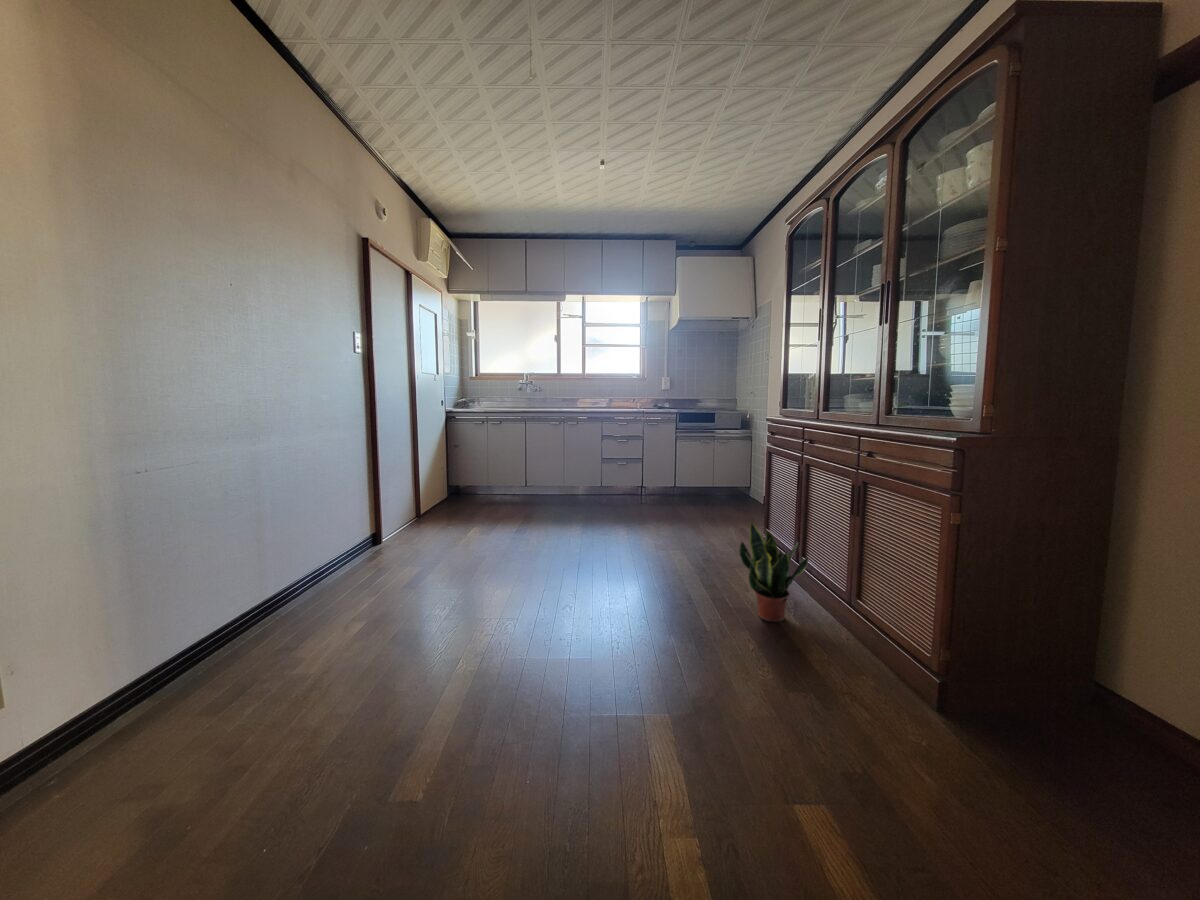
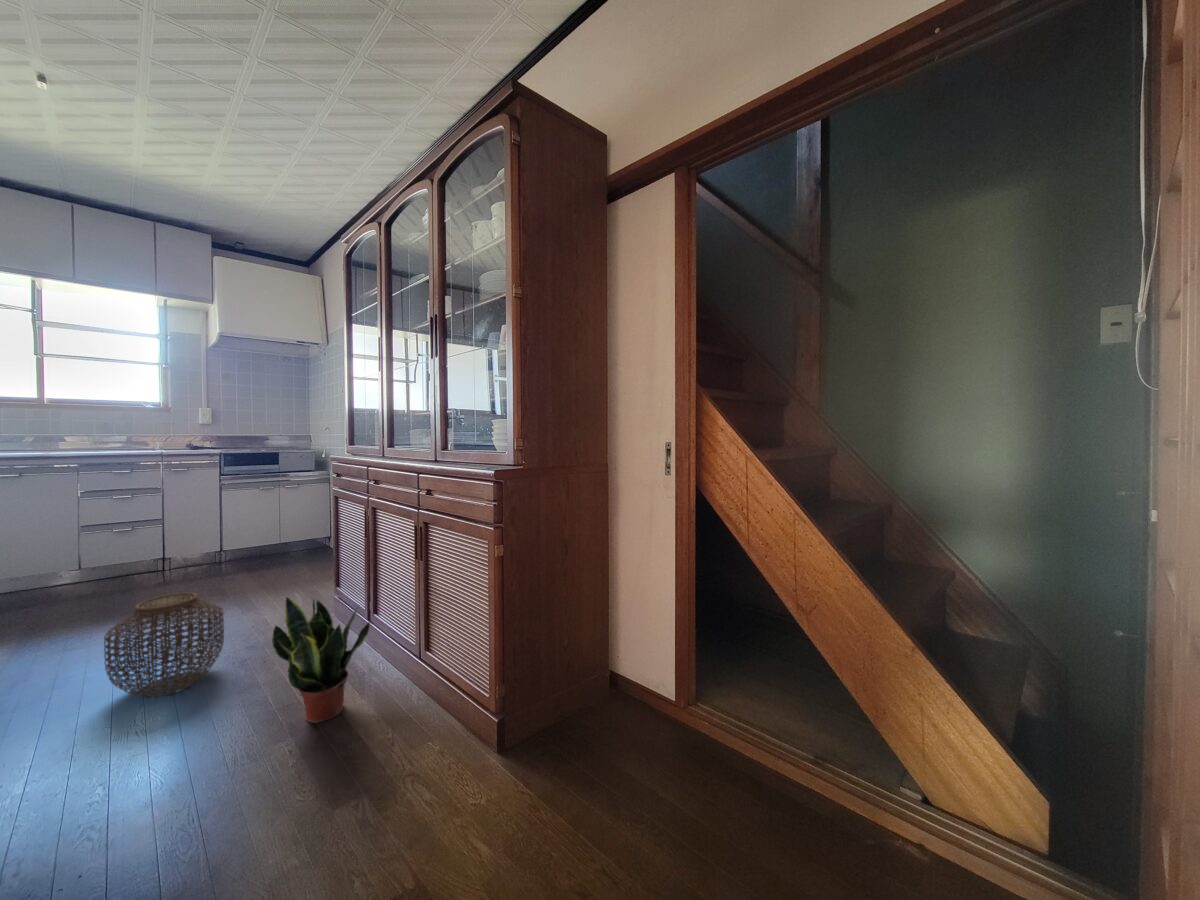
woven basket: none [643,507,699,571] -> present [104,593,224,698]

